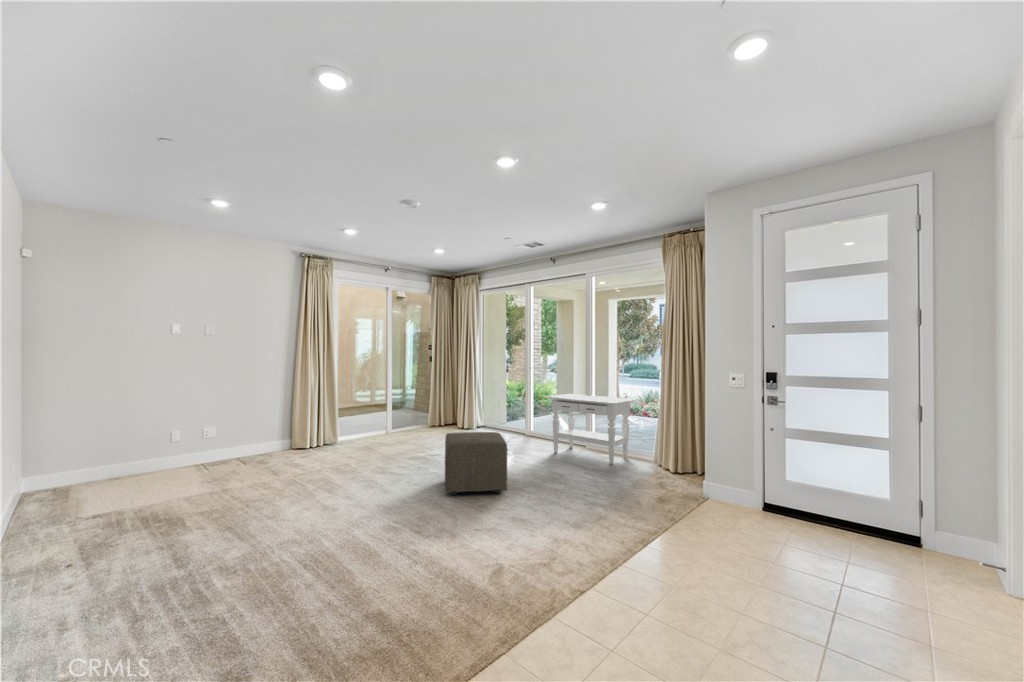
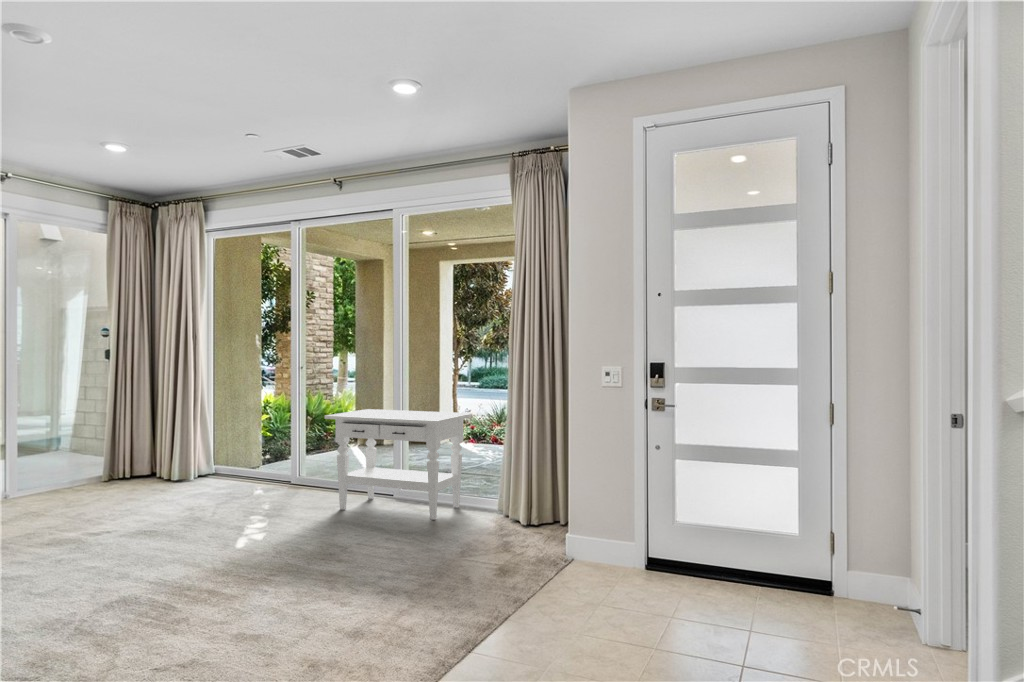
ottoman: present [445,432,507,495] -> none [107,485,238,611]

